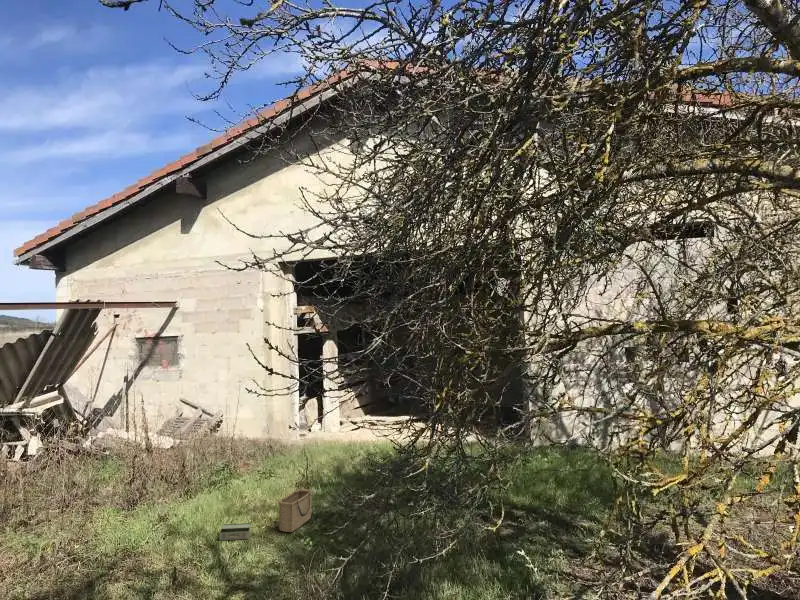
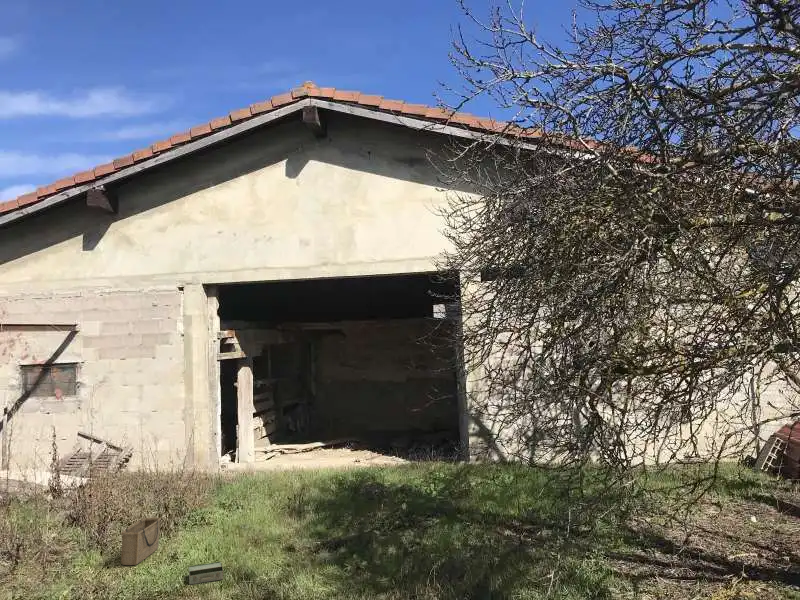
basket: present [278,489,312,532] -> present [121,517,161,565]

